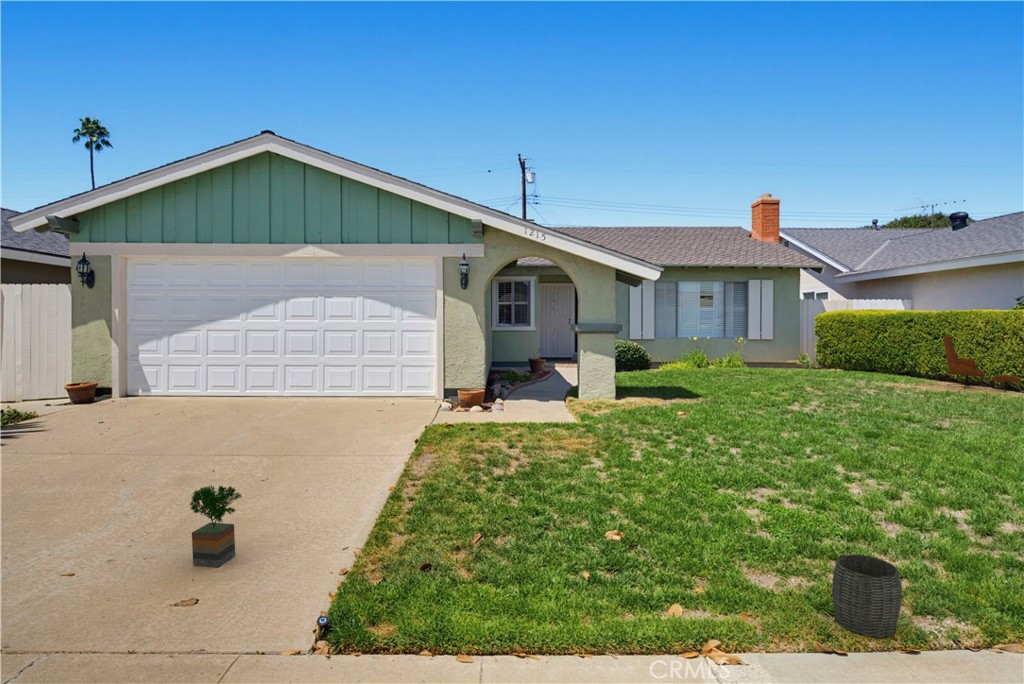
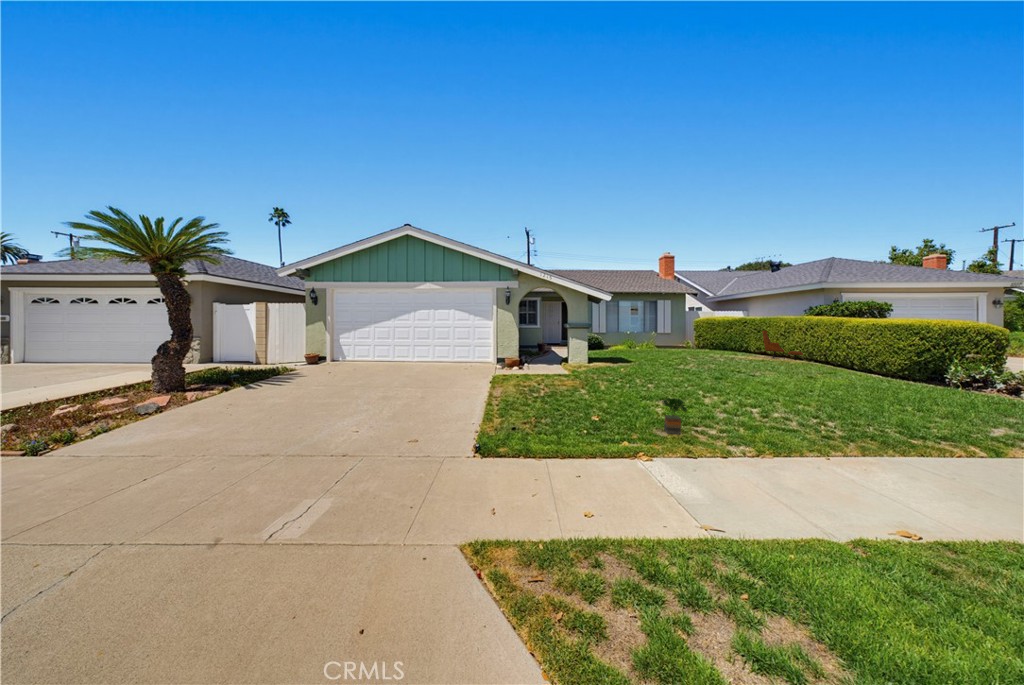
potted tree: present [190,485,242,567] -> present [662,398,687,434]
woven basket: present [832,554,902,637] -> none [691,419,719,451]

